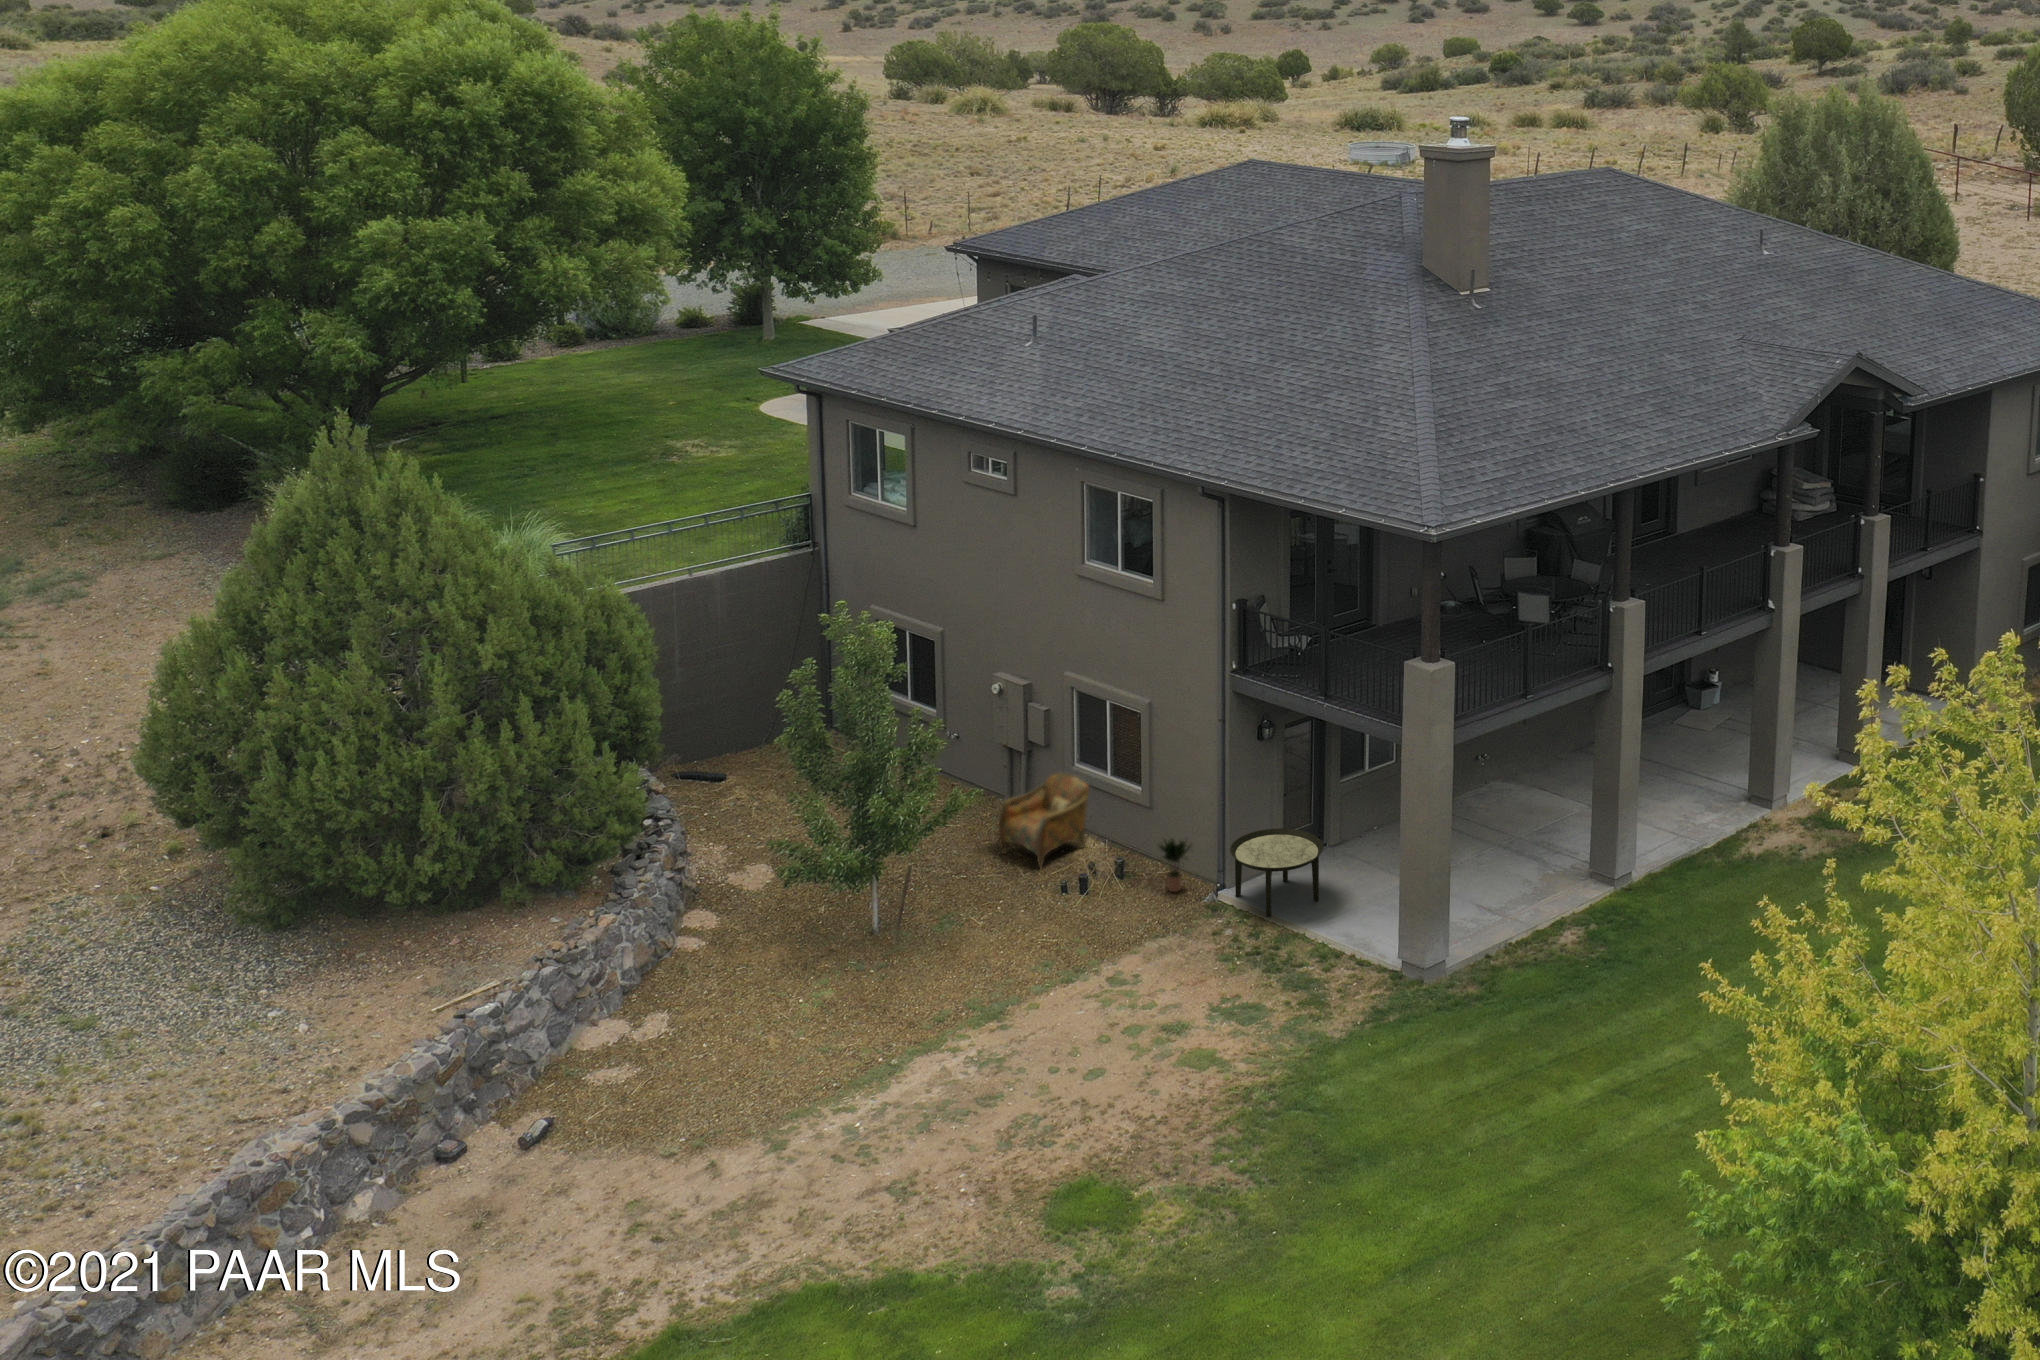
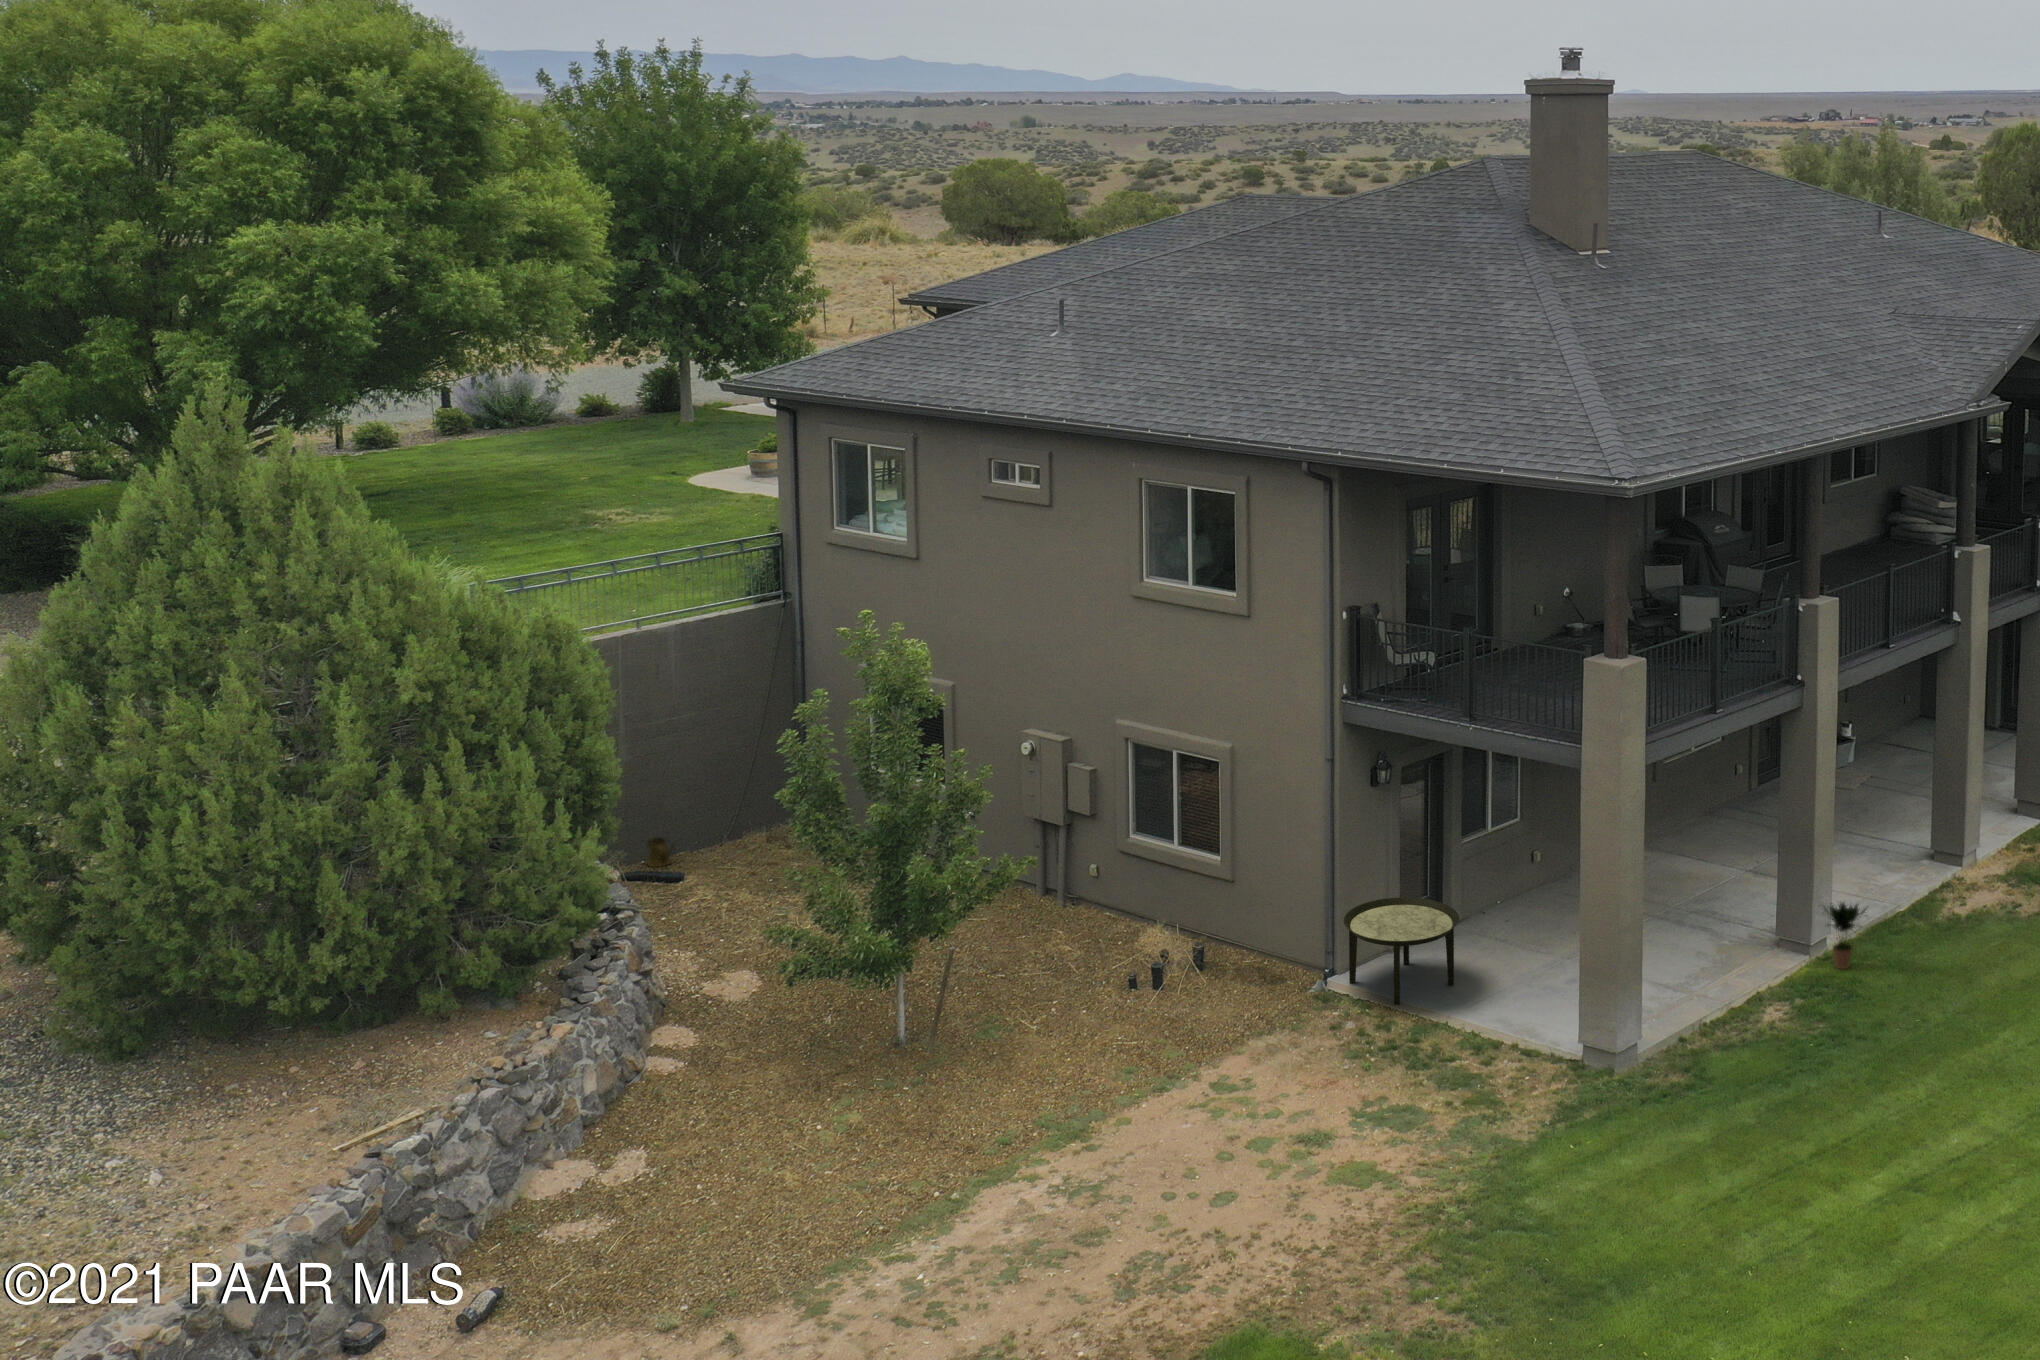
watering can: none [697,745,720,770] -> present [648,837,672,867]
armchair: present [999,773,1089,869] -> none [1042,844,1152,962]
potted plant: present [1159,839,1191,892] -> present [1825,903,1866,969]

